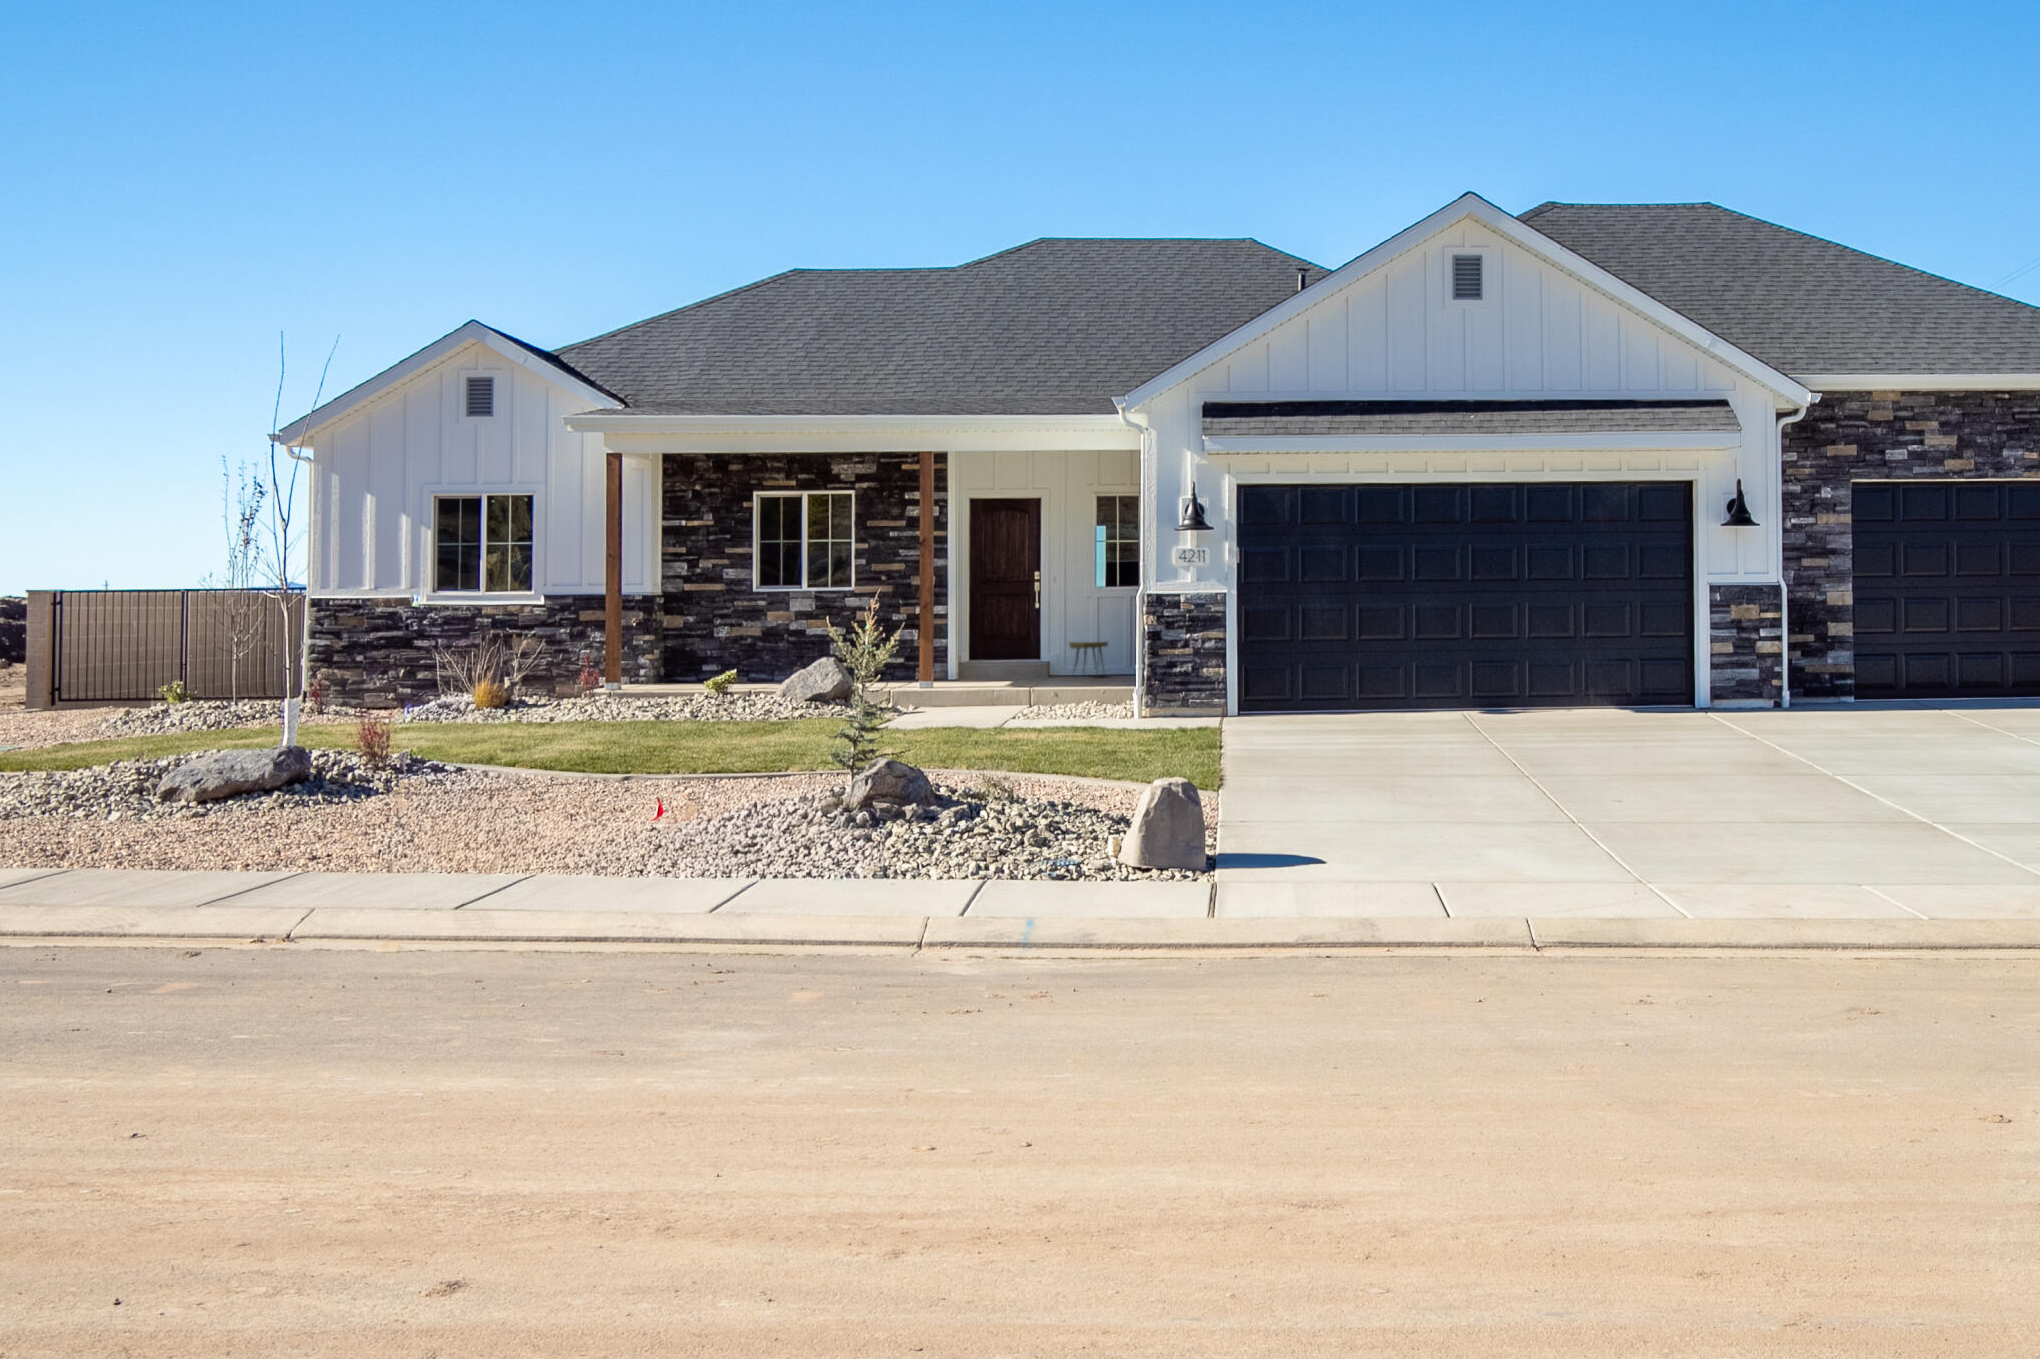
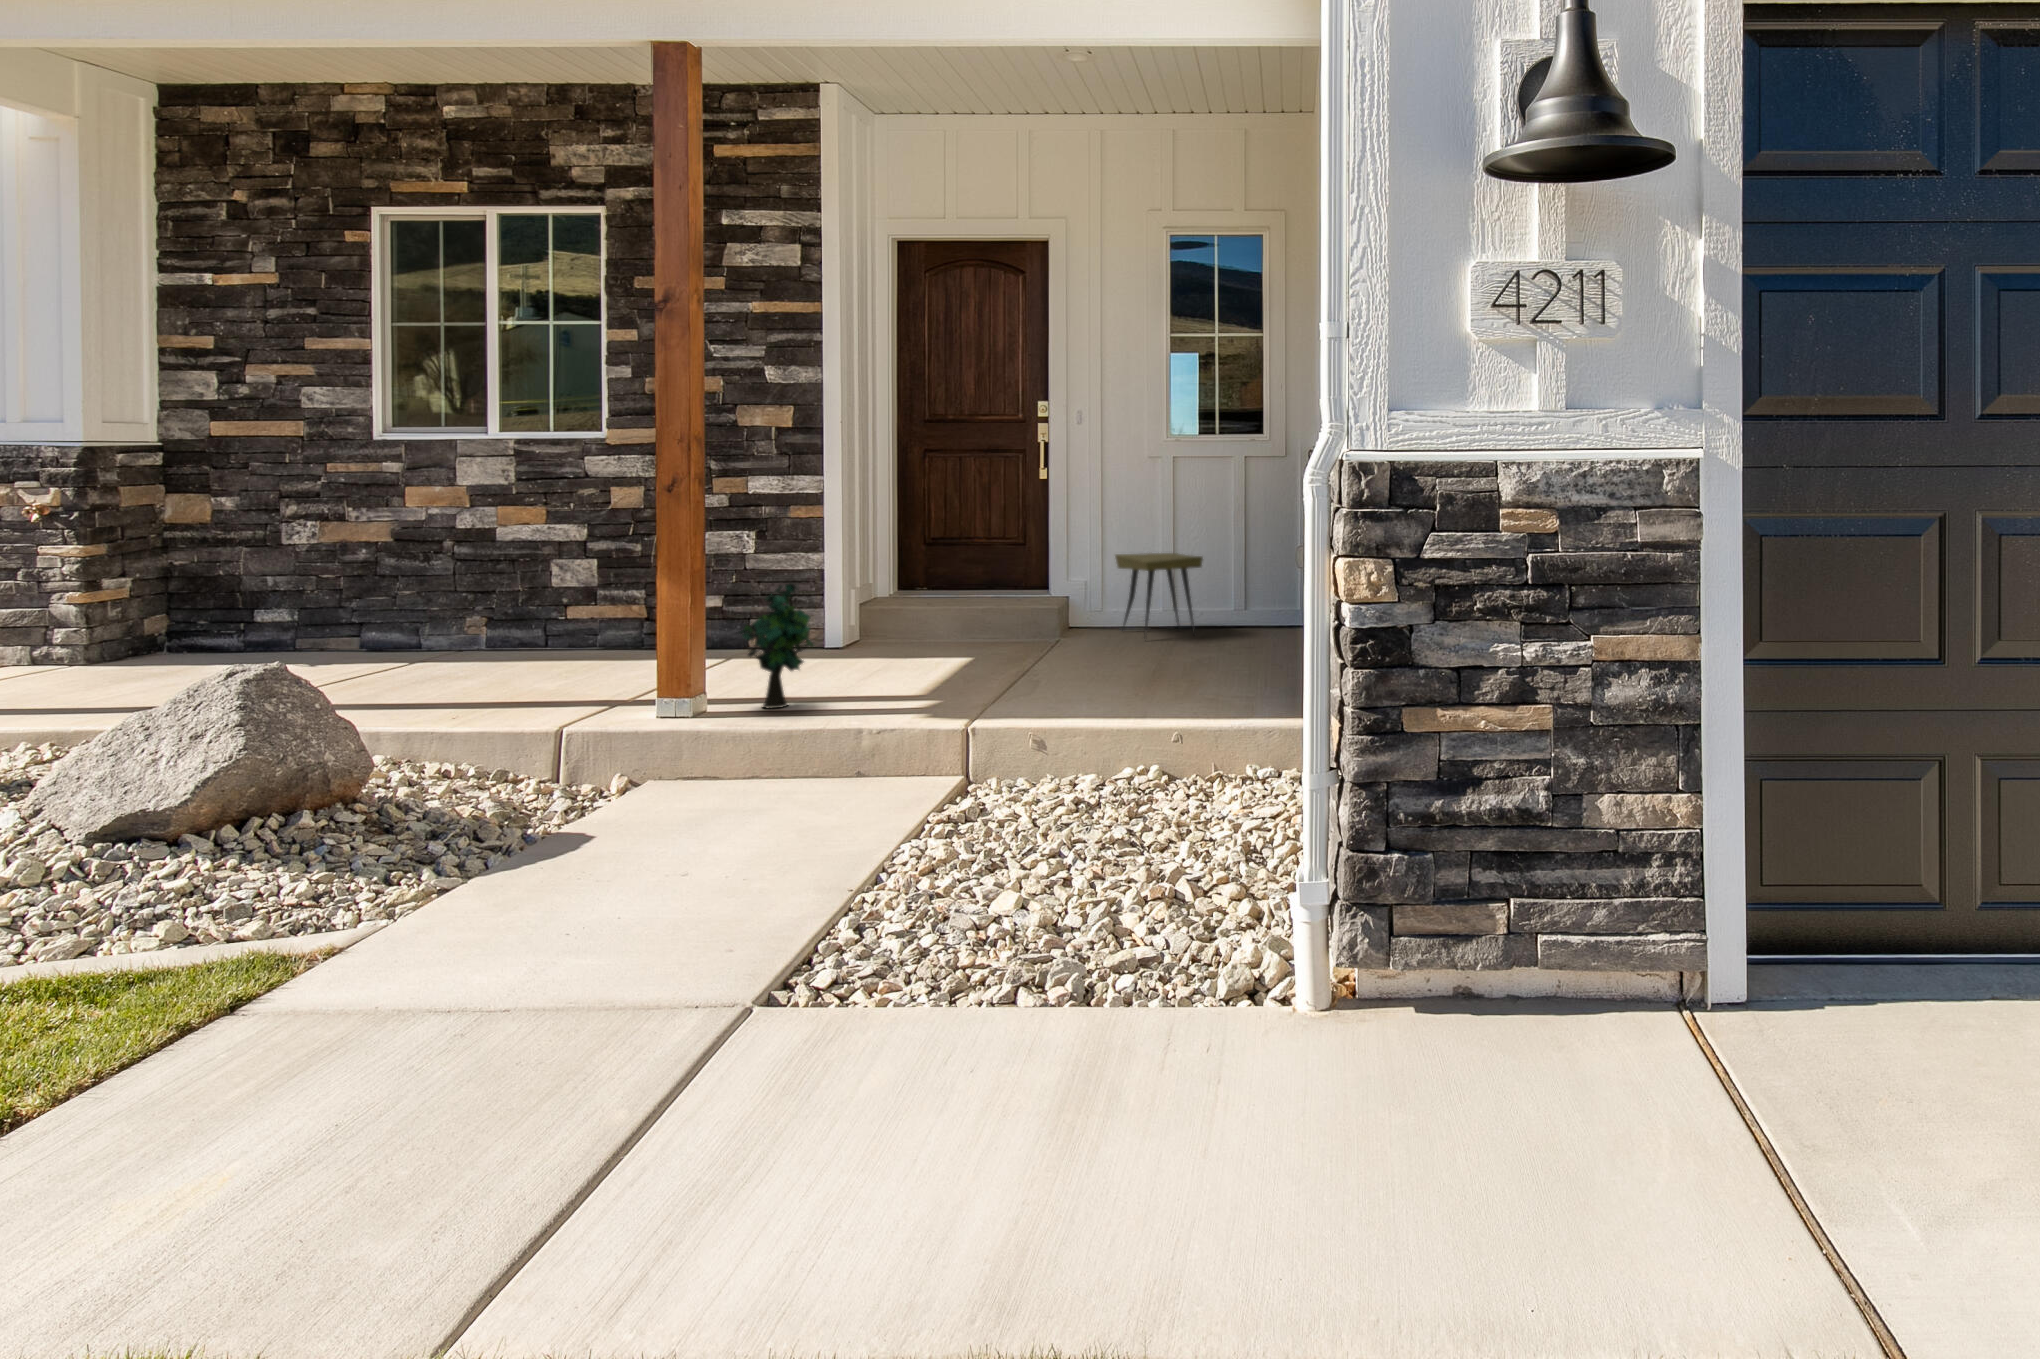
decorative plant: none [940,643,966,689] -> present [739,584,813,709]

